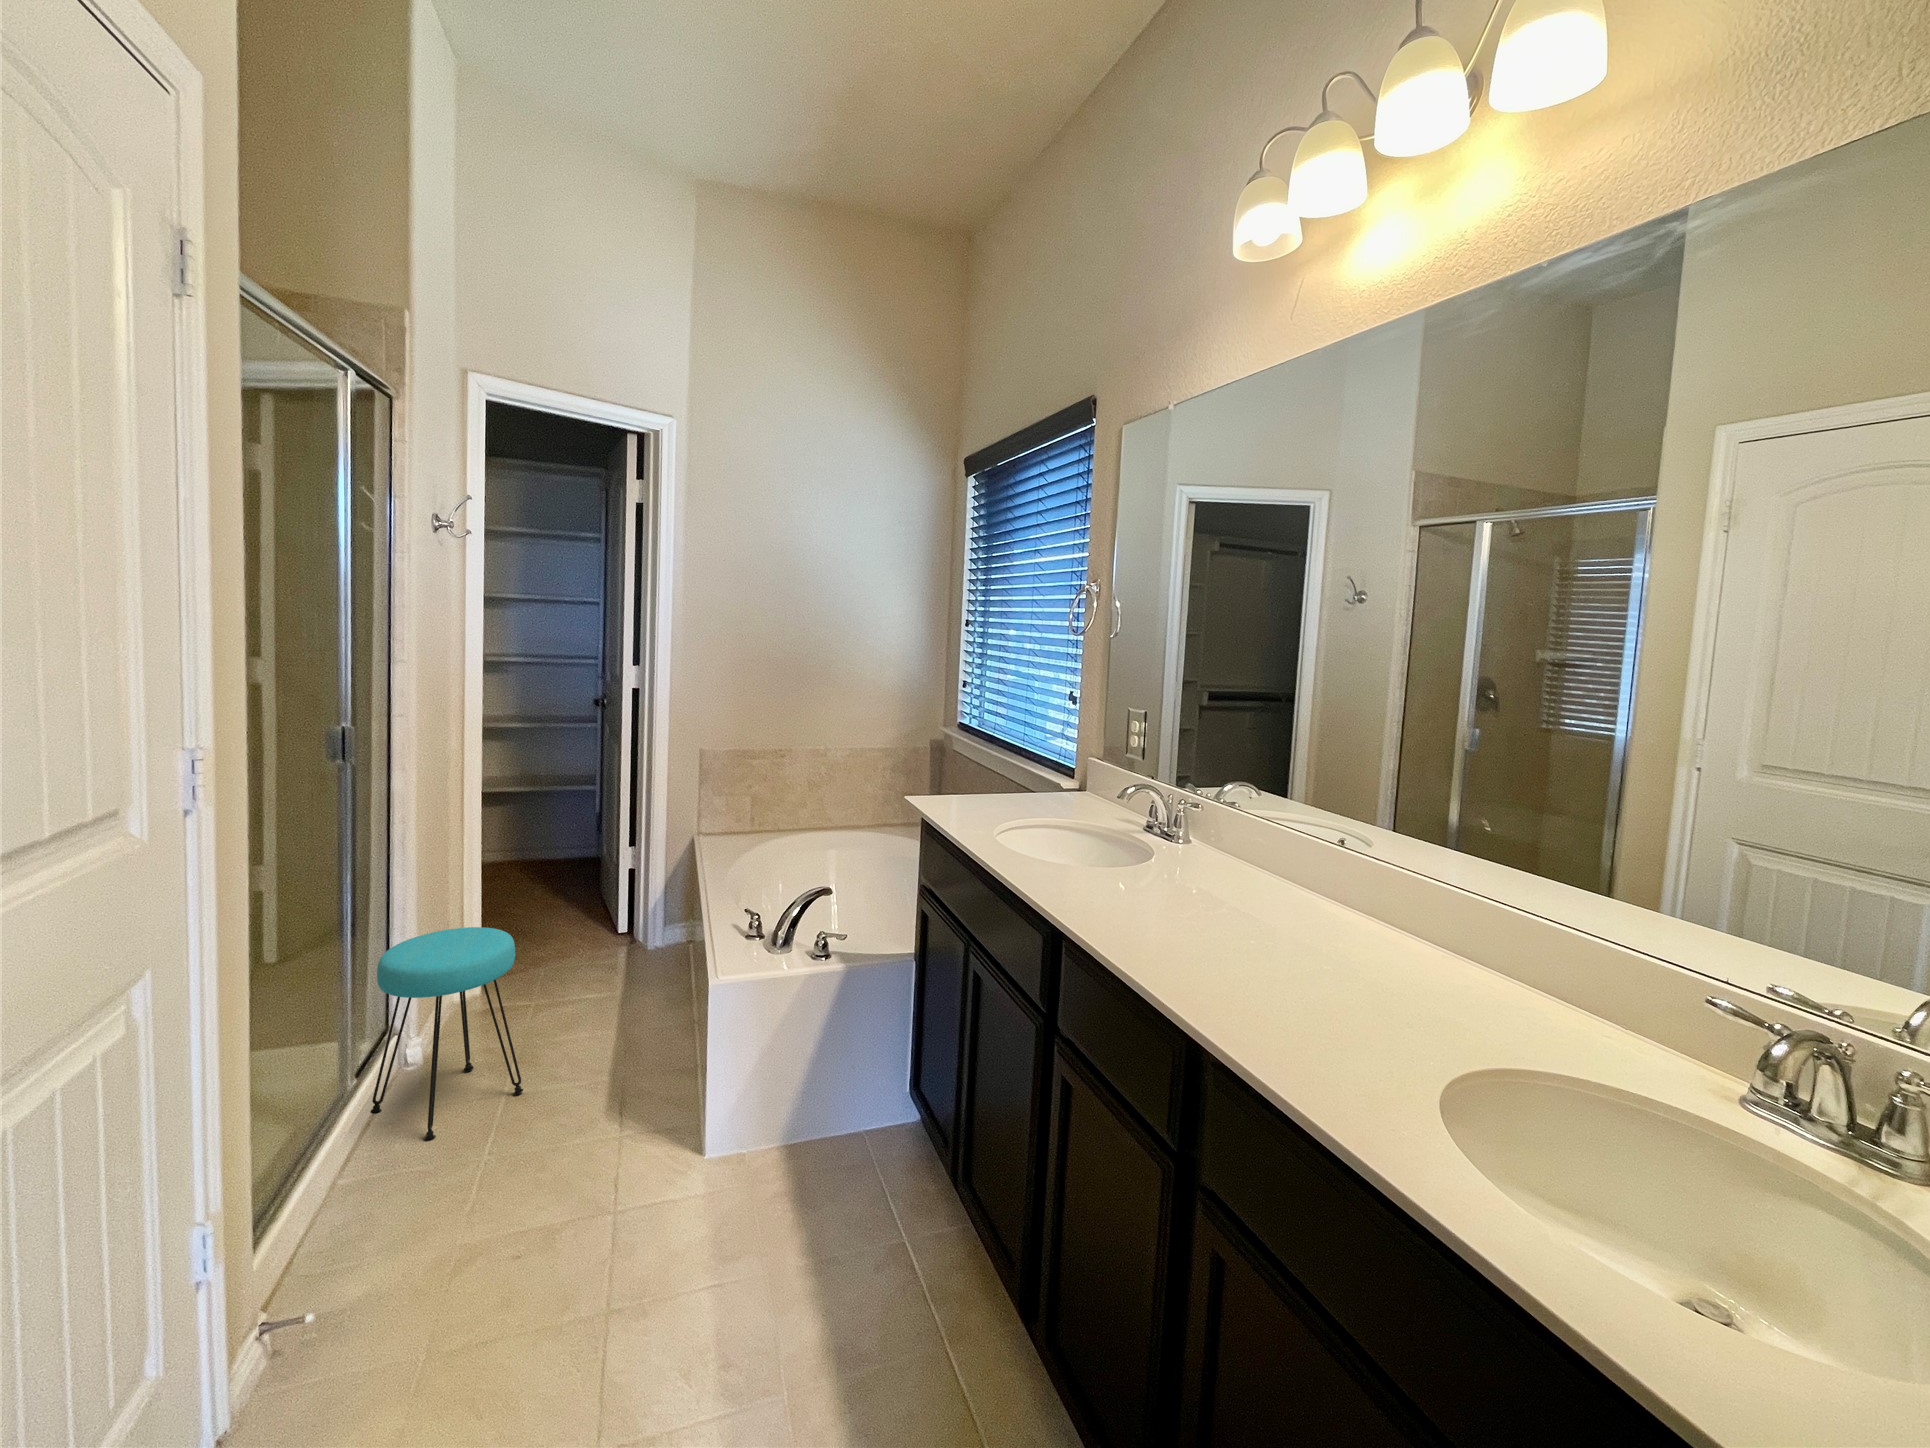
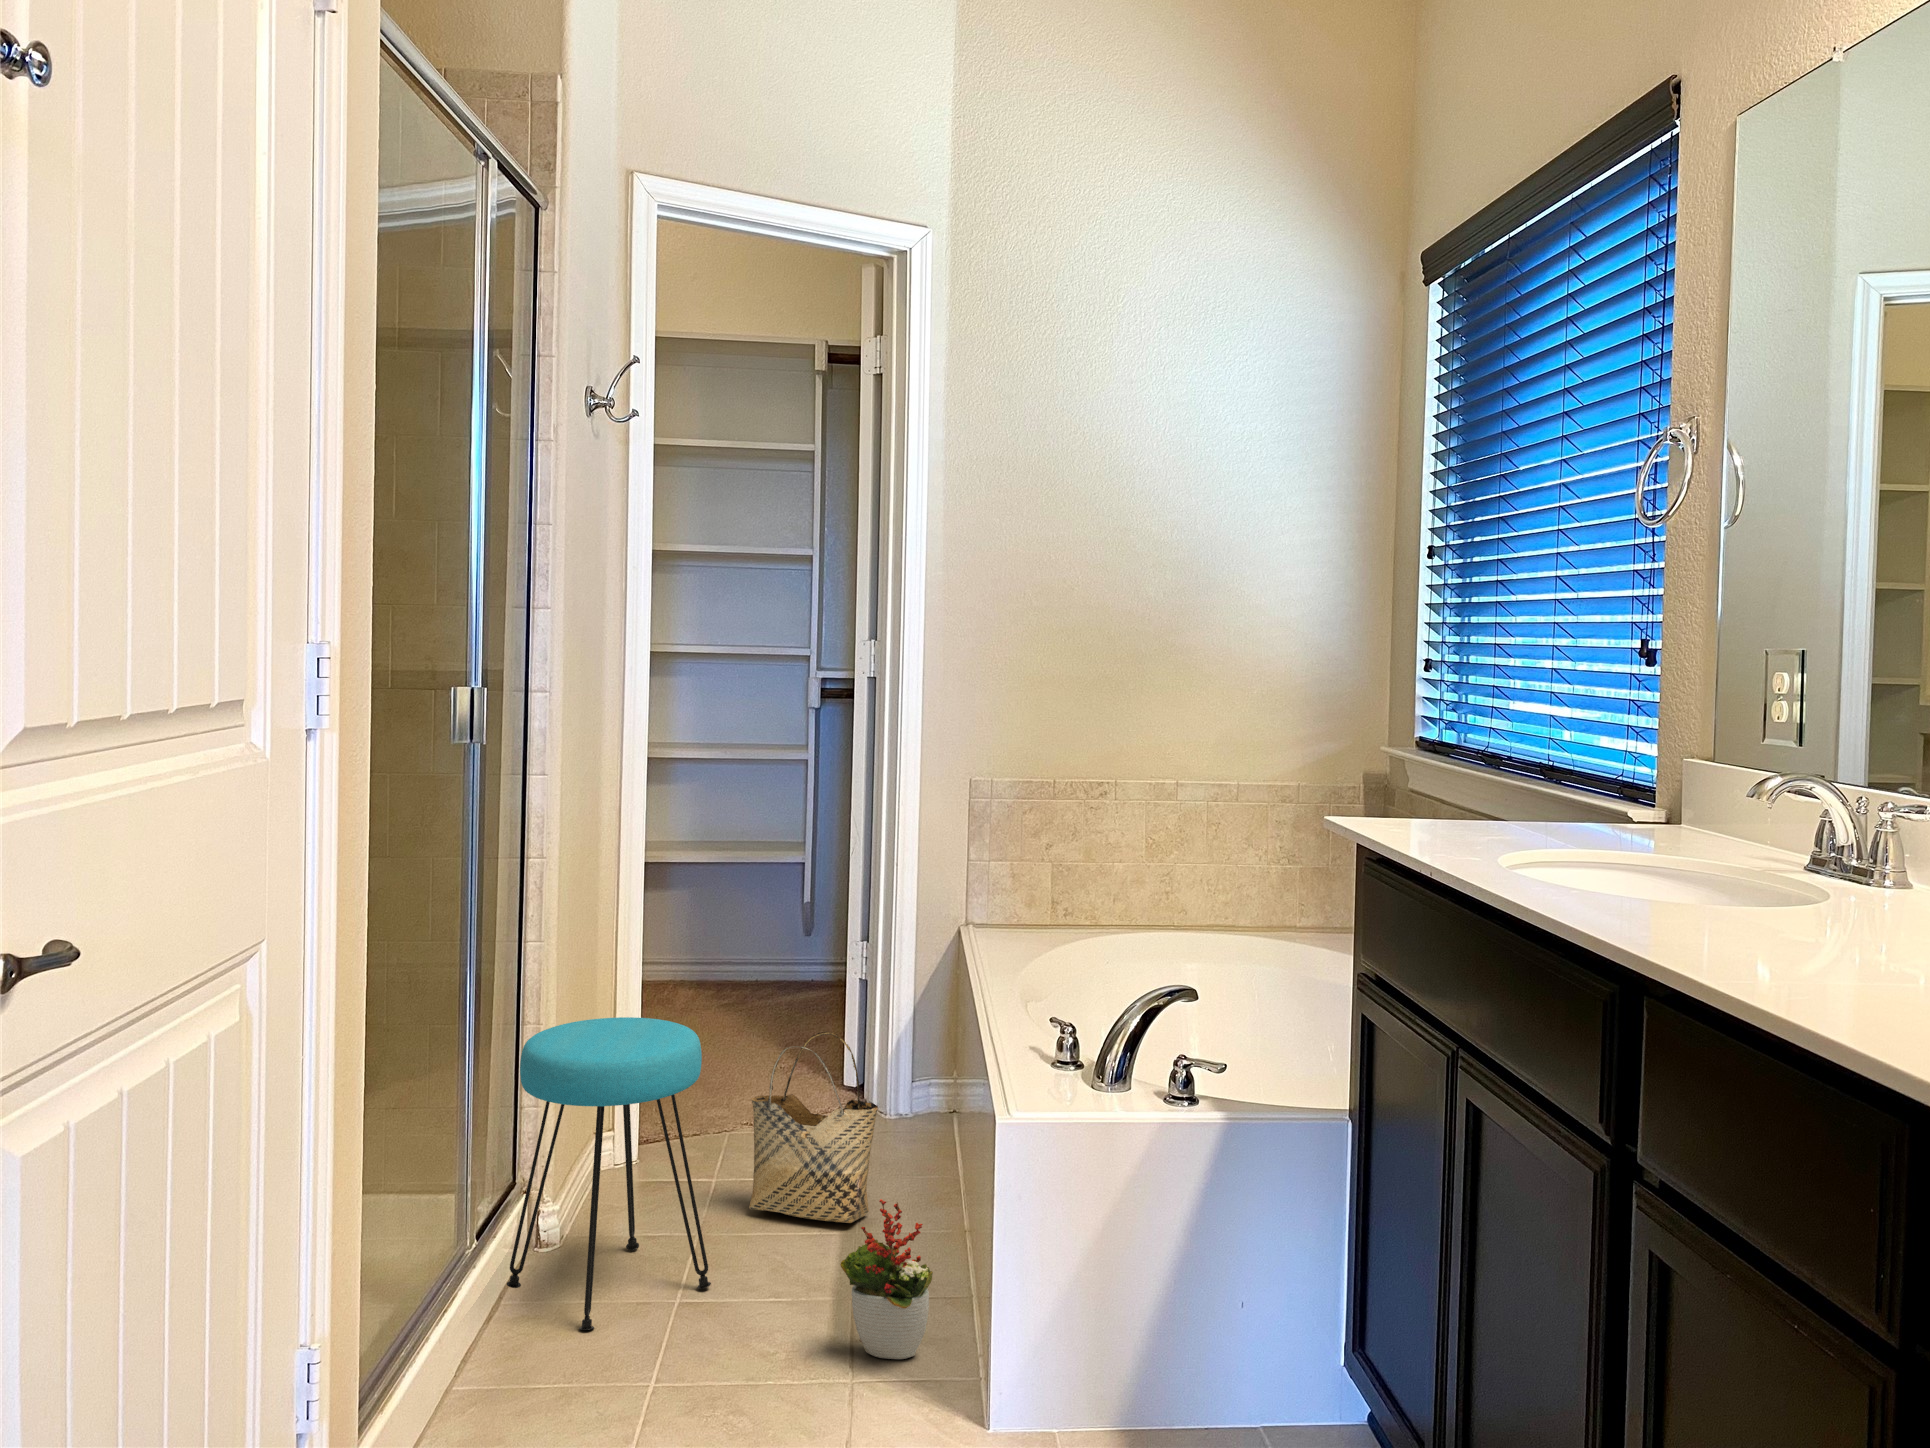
woven basket: none [554,916,641,1032] -> present [749,1032,878,1223]
decorative plant: none [609,1032,670,1127] -> present [840,1199,933,1359]

